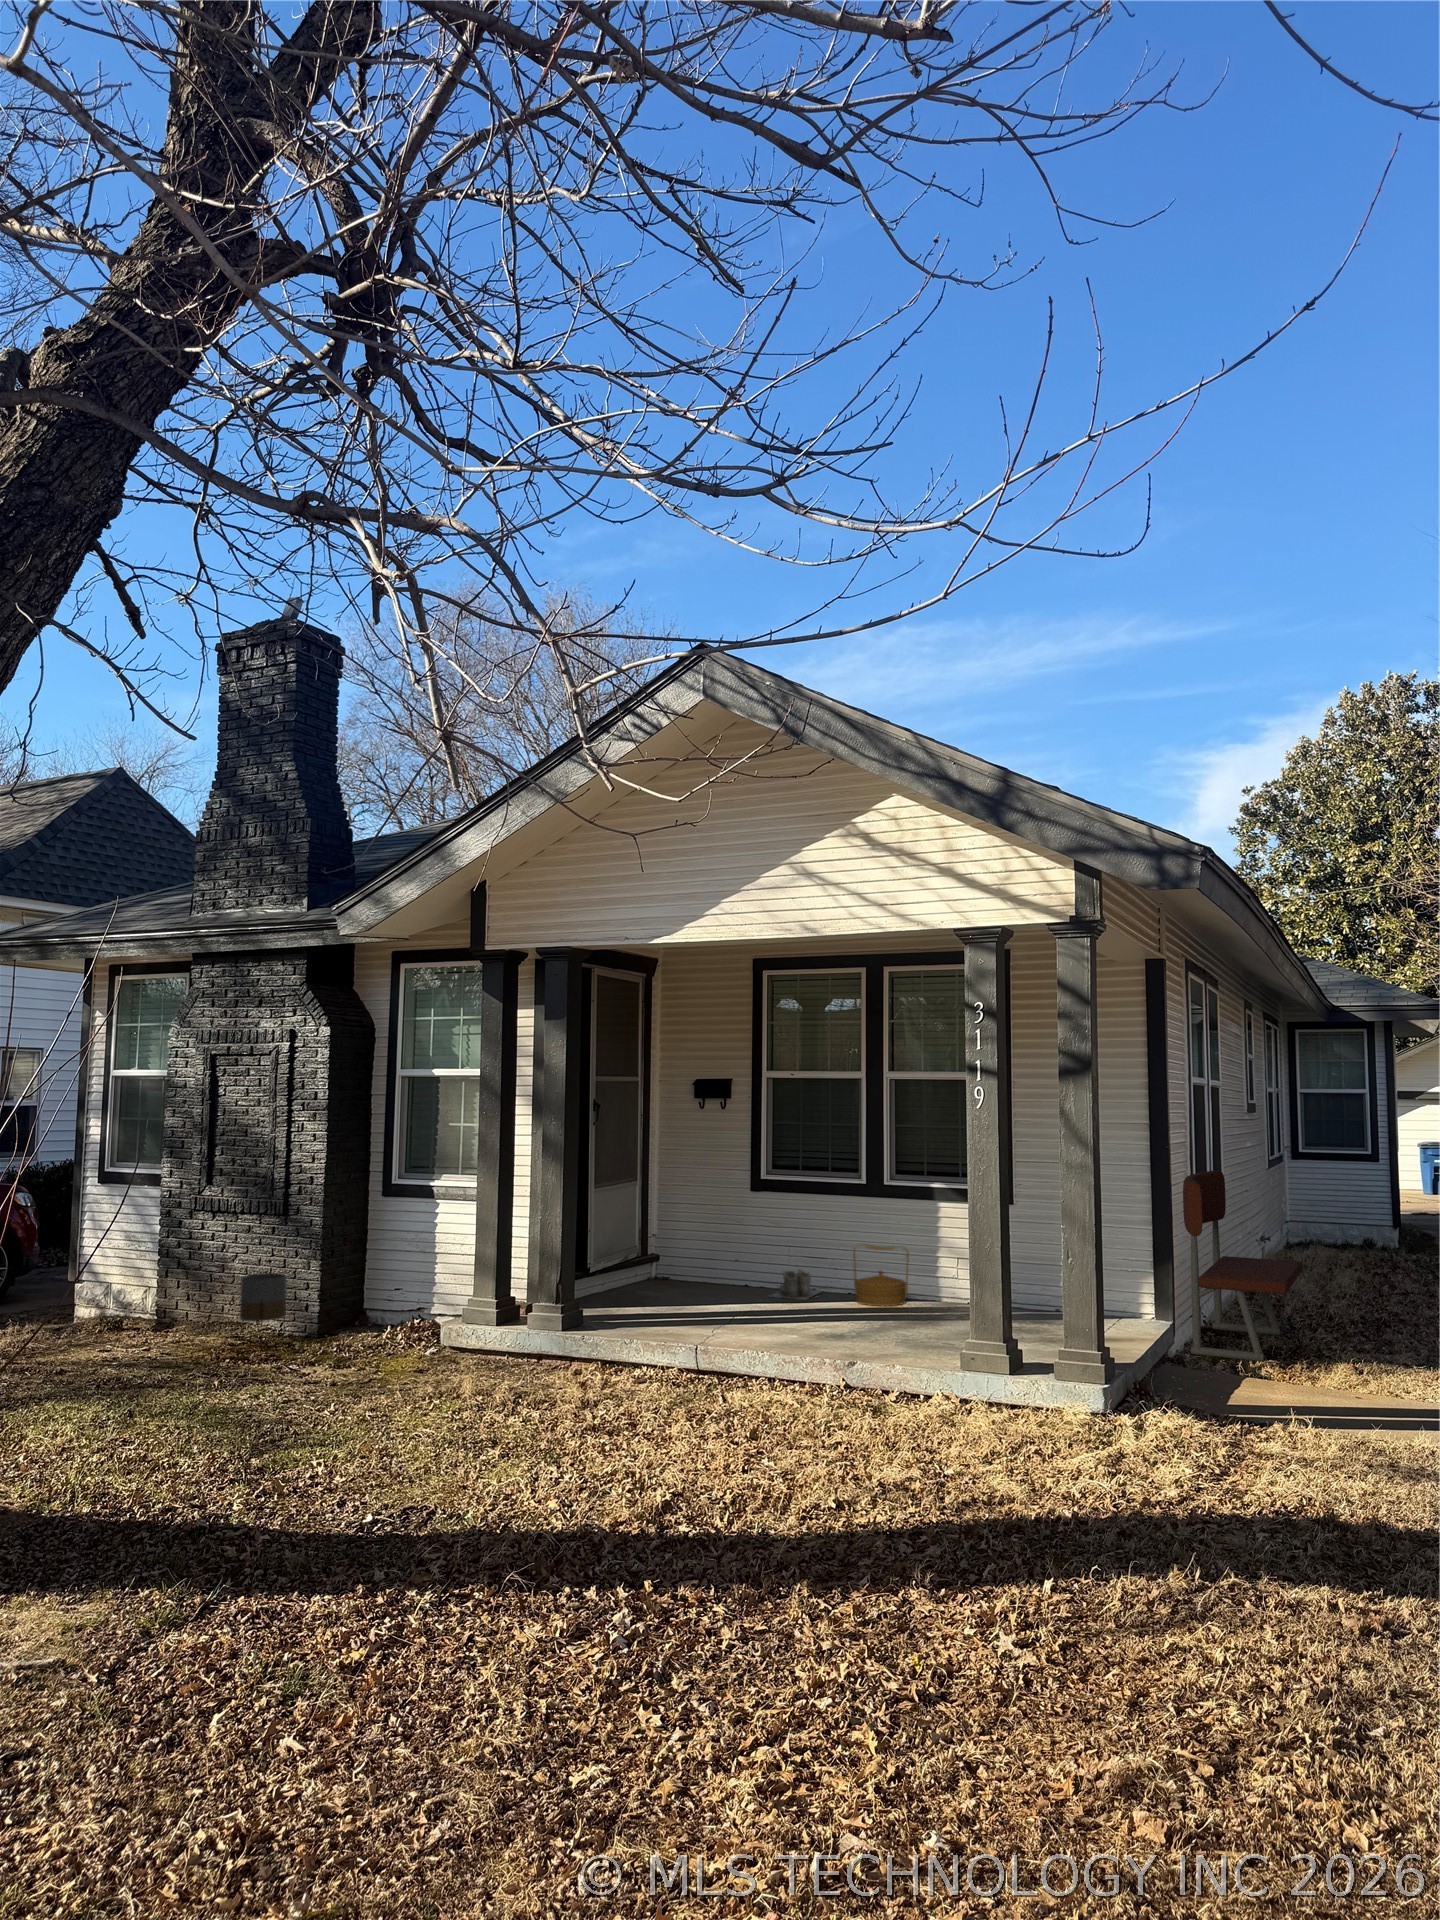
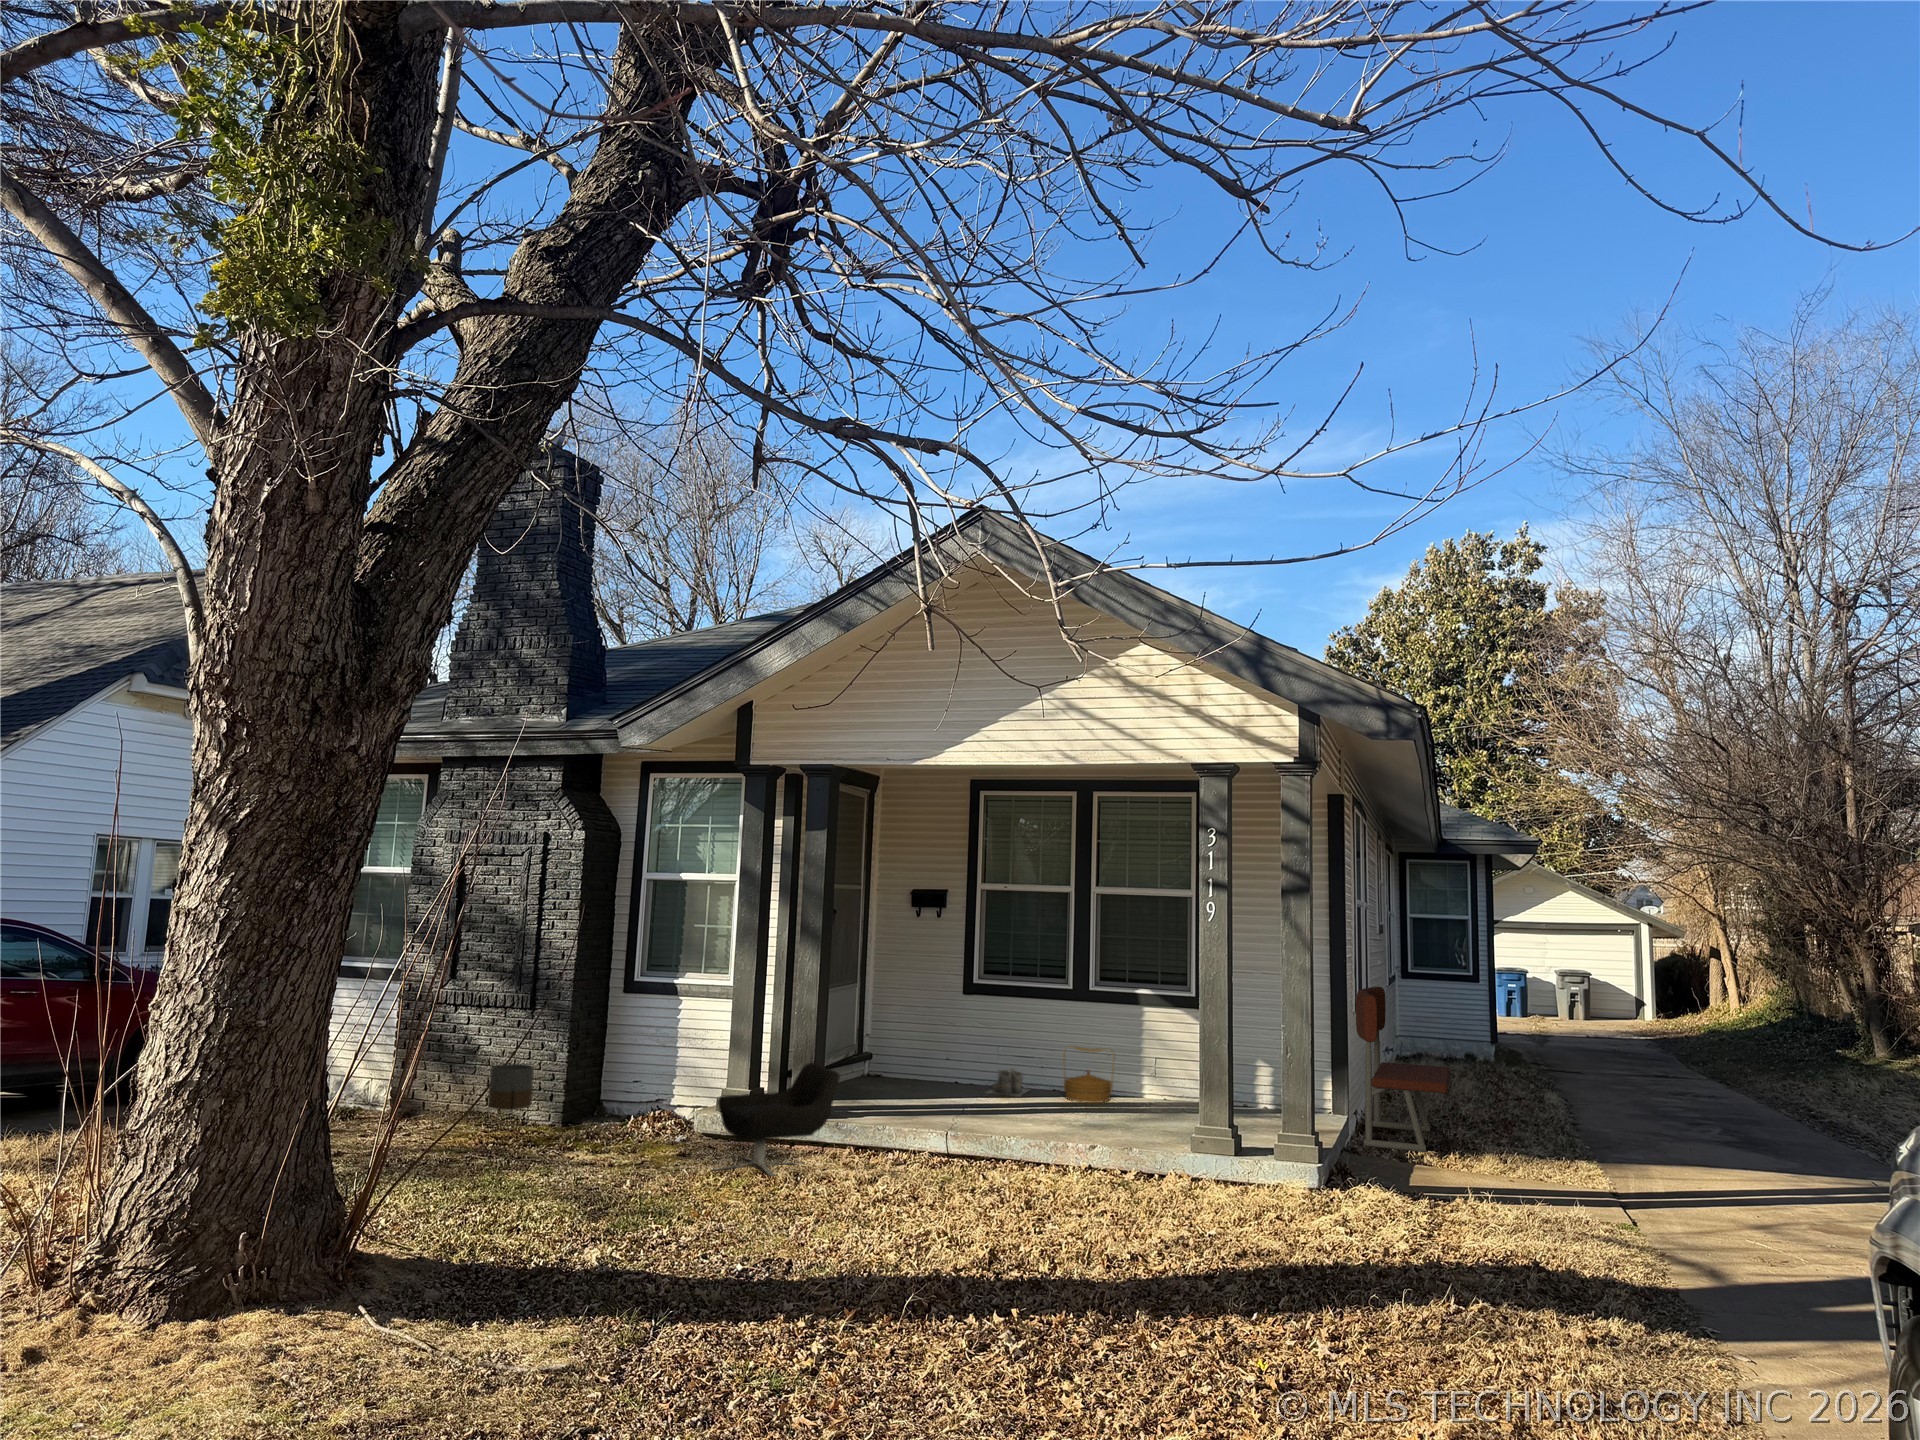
lounge chair: none [434,1270,571,1397] -> present [713,1063,840,1176]

